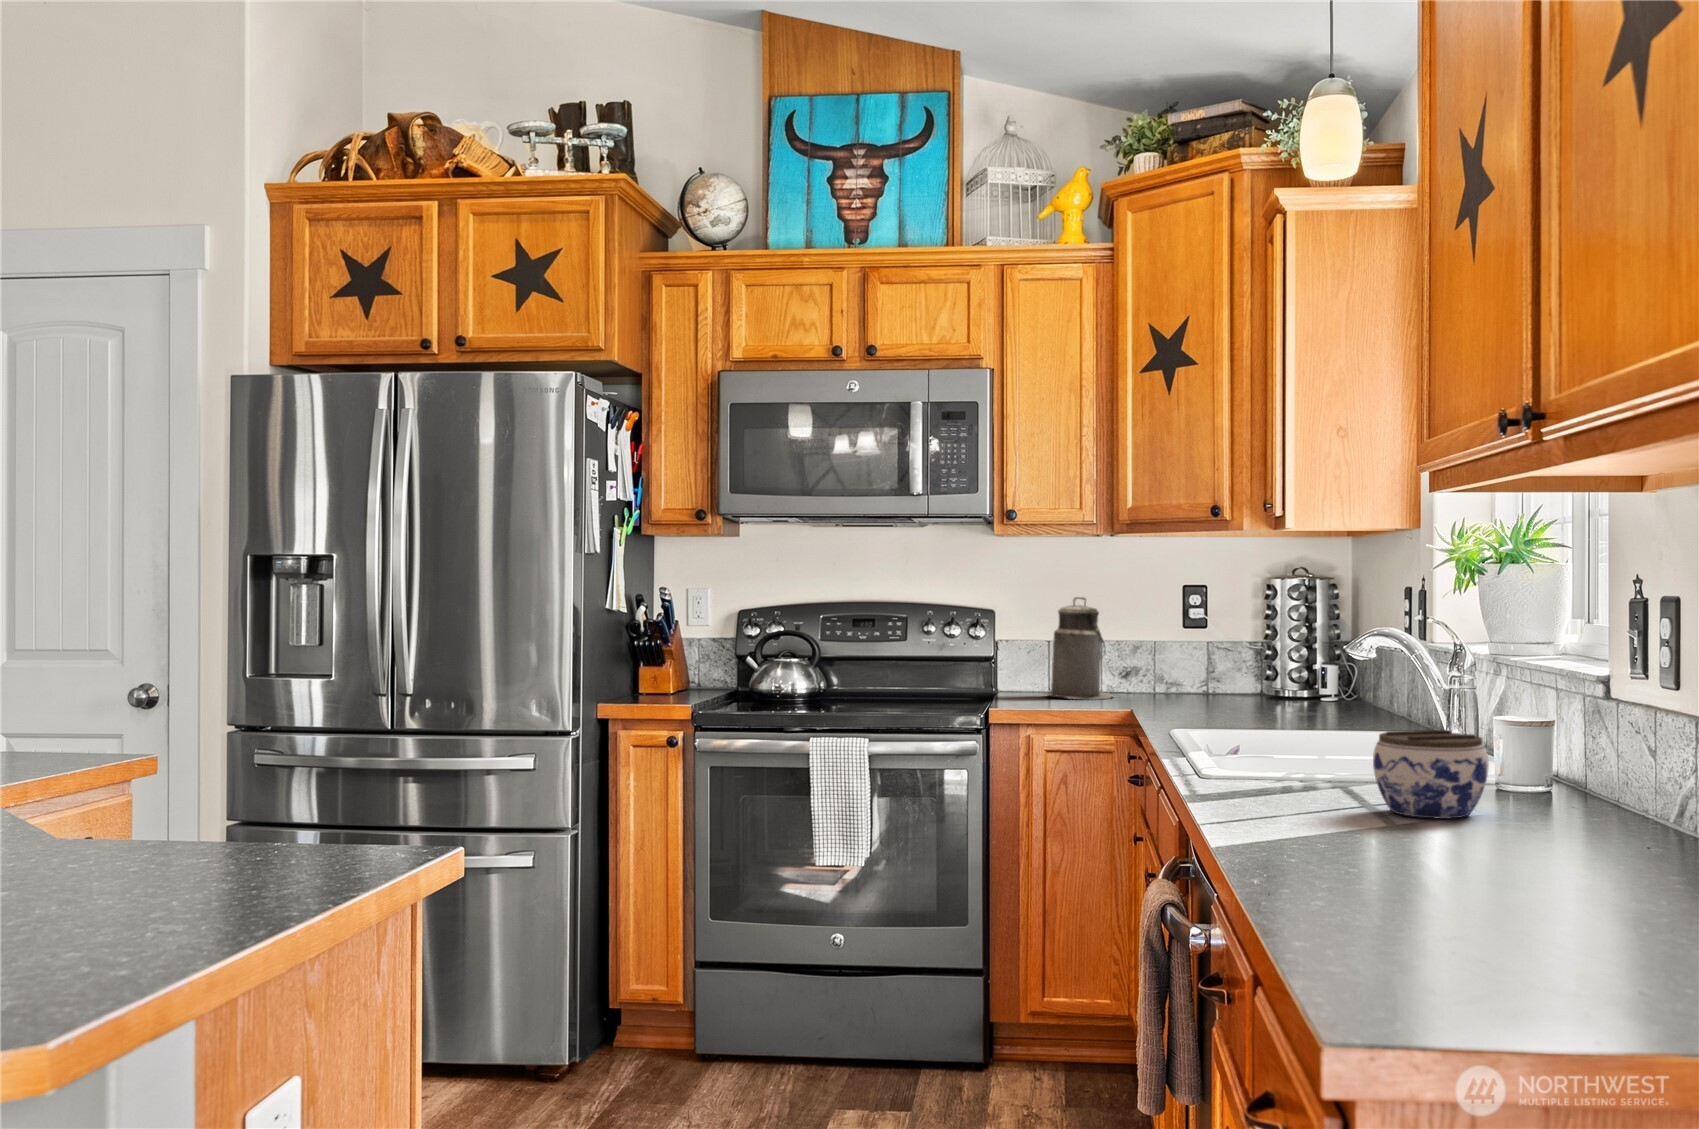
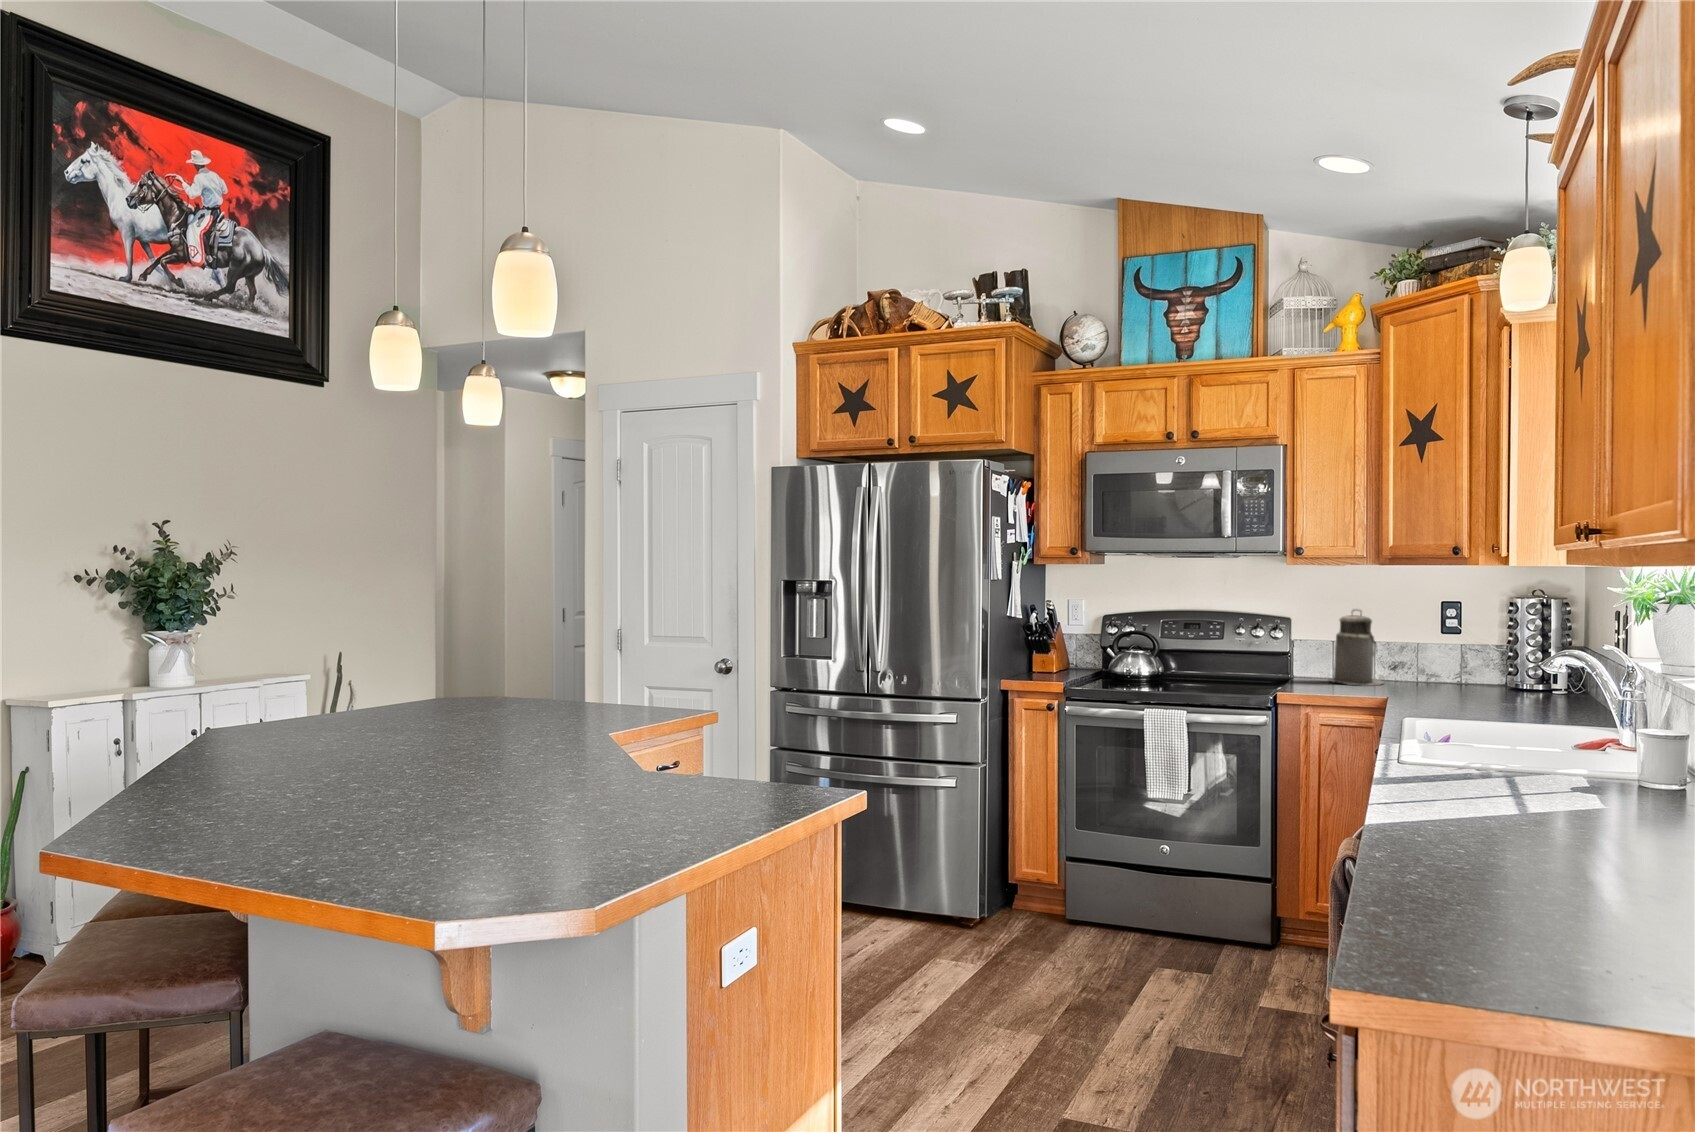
jar: present [1373,730,1489,818] -> none [1529,742,1624,810]

